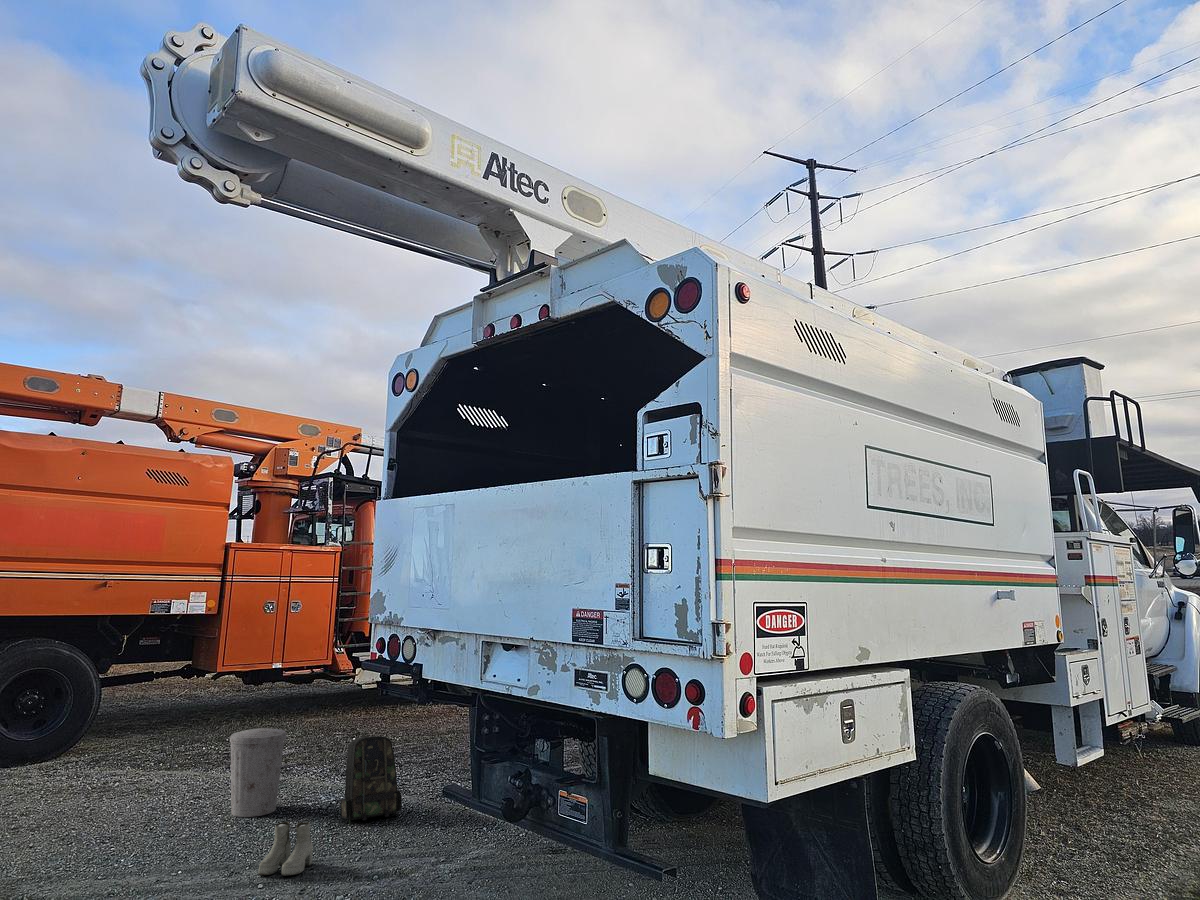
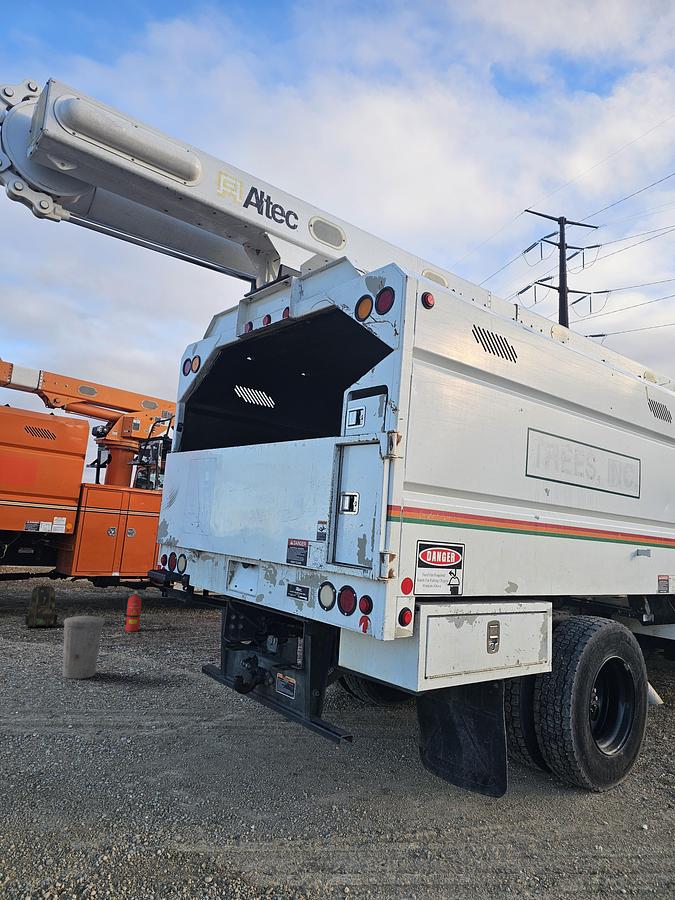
fire extinguisher: none [297,685,324,744] -> present [124,589,144,631]
backpack: present [341,736,401,825] -> present [24,586,57,627]
boots: present [258,822,313,876] -> none [68,683,110,722]

